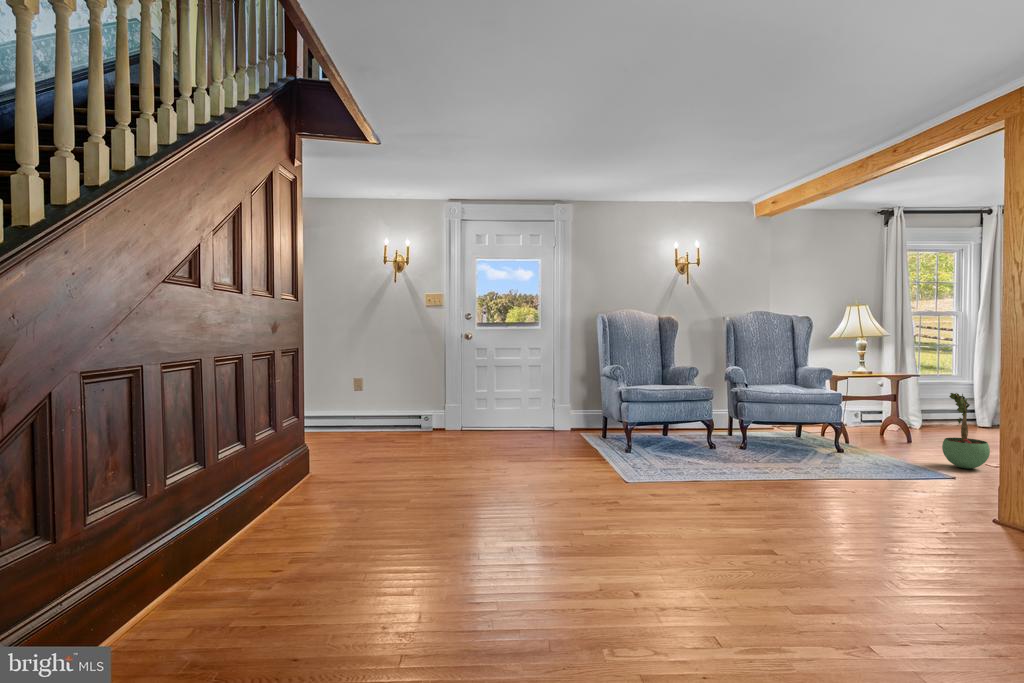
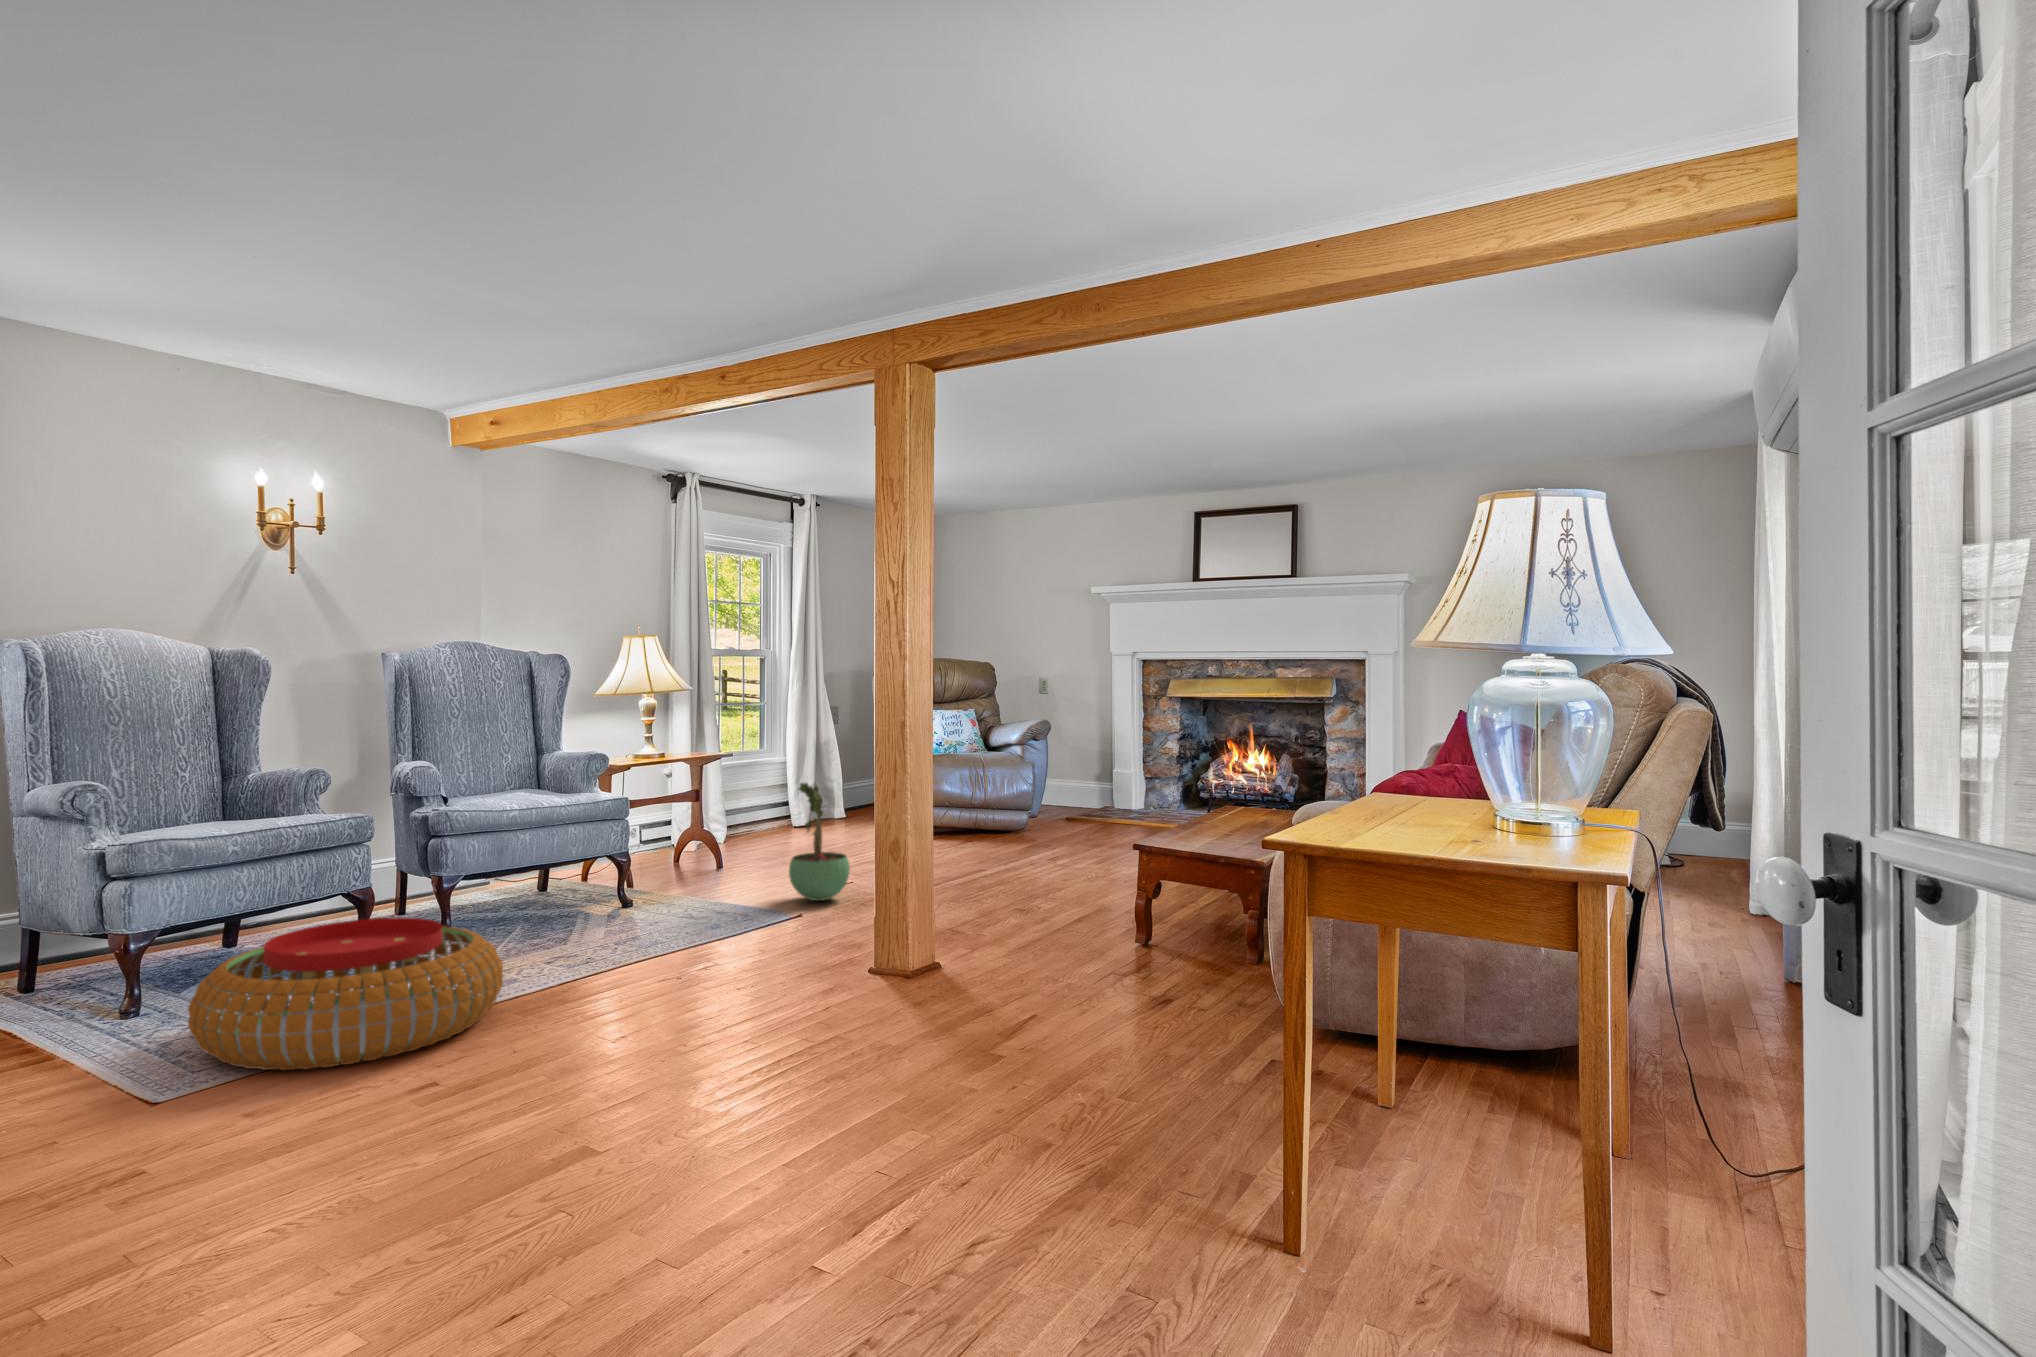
pouf: none [641,430,758,487] -> present [188,917,503,1070]

